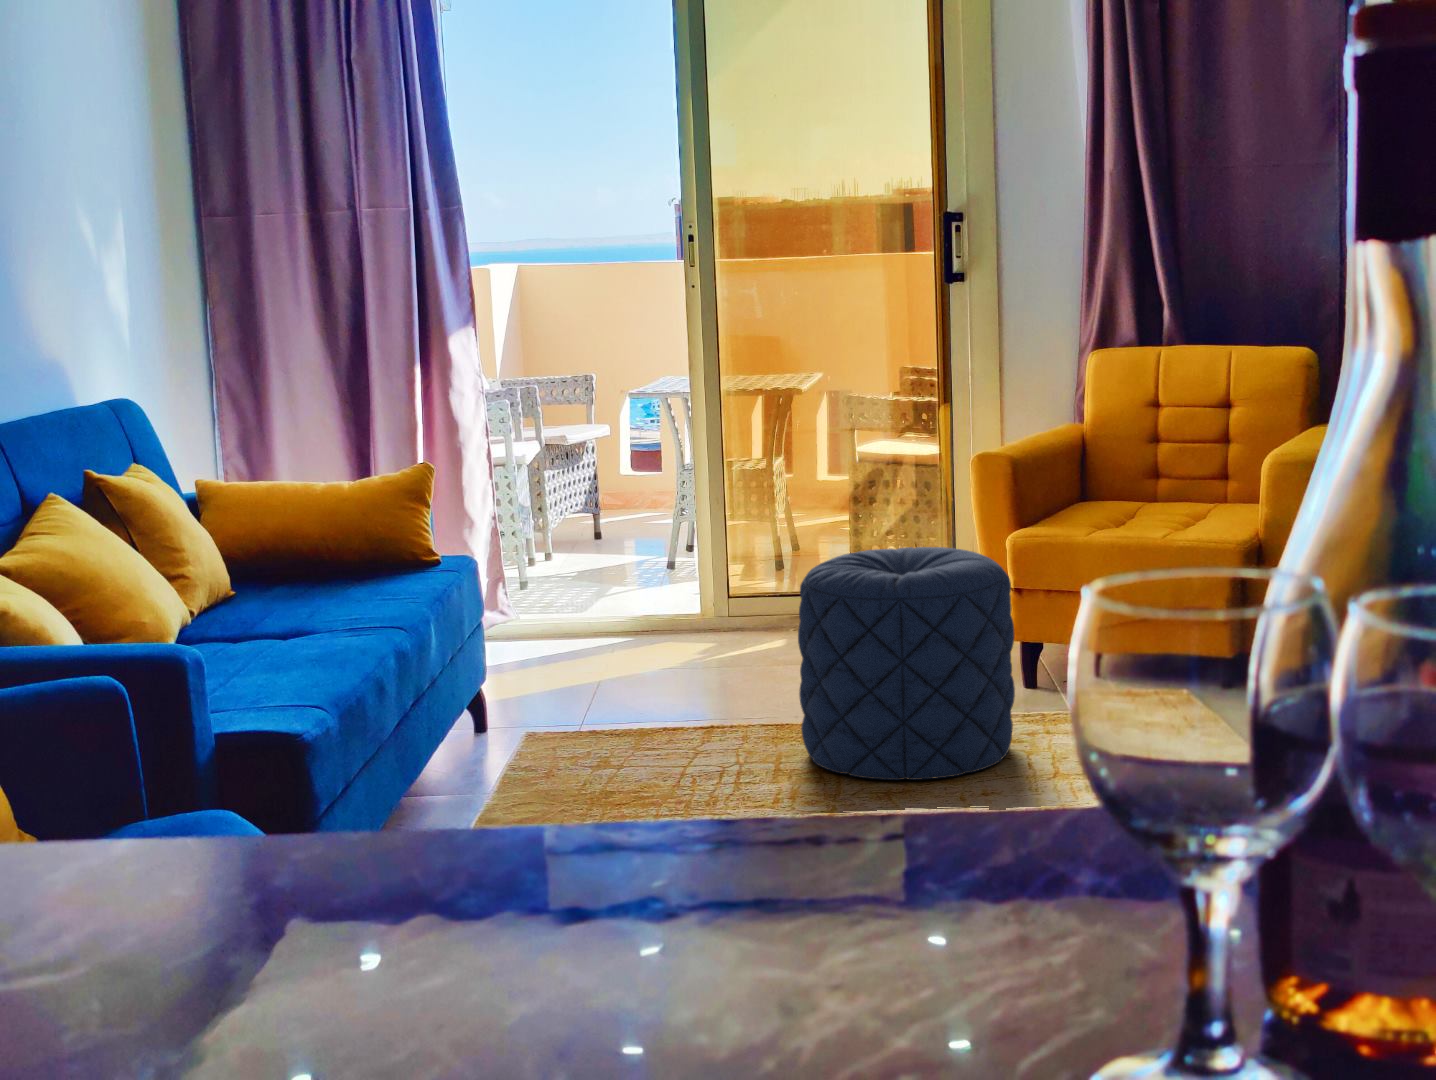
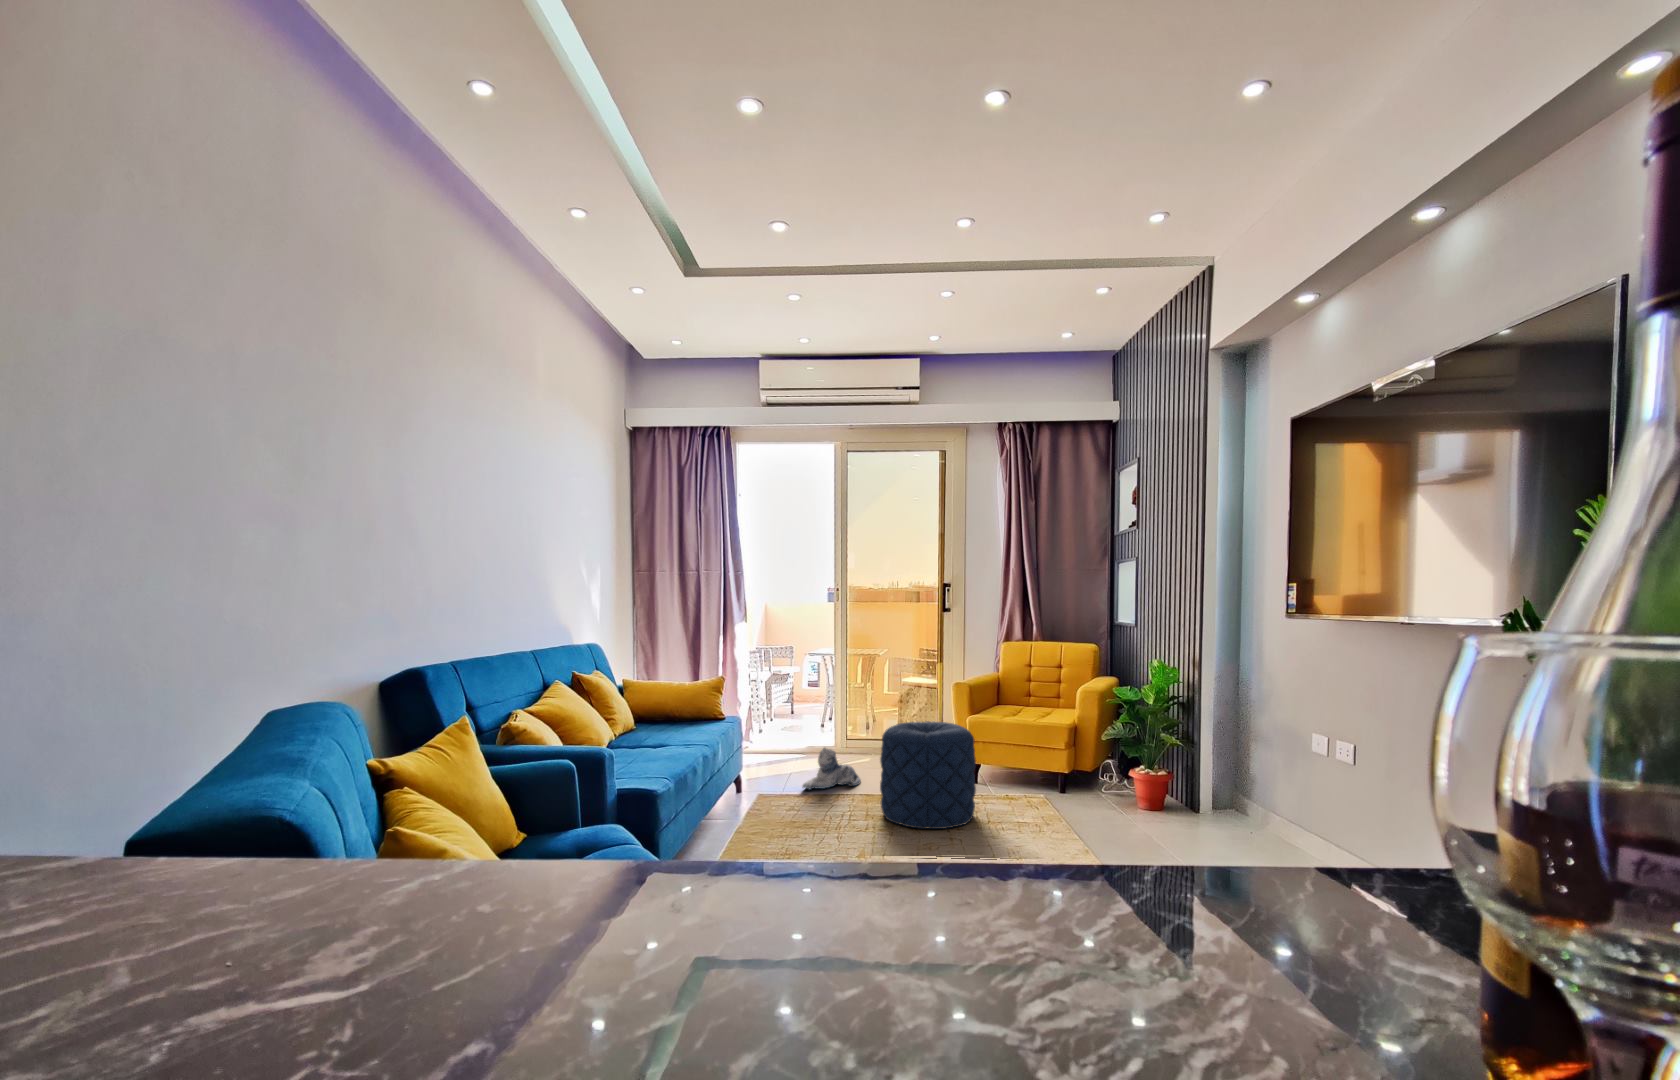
plush toy: none [626,615,761,711] -> present [803,748,861,790]

